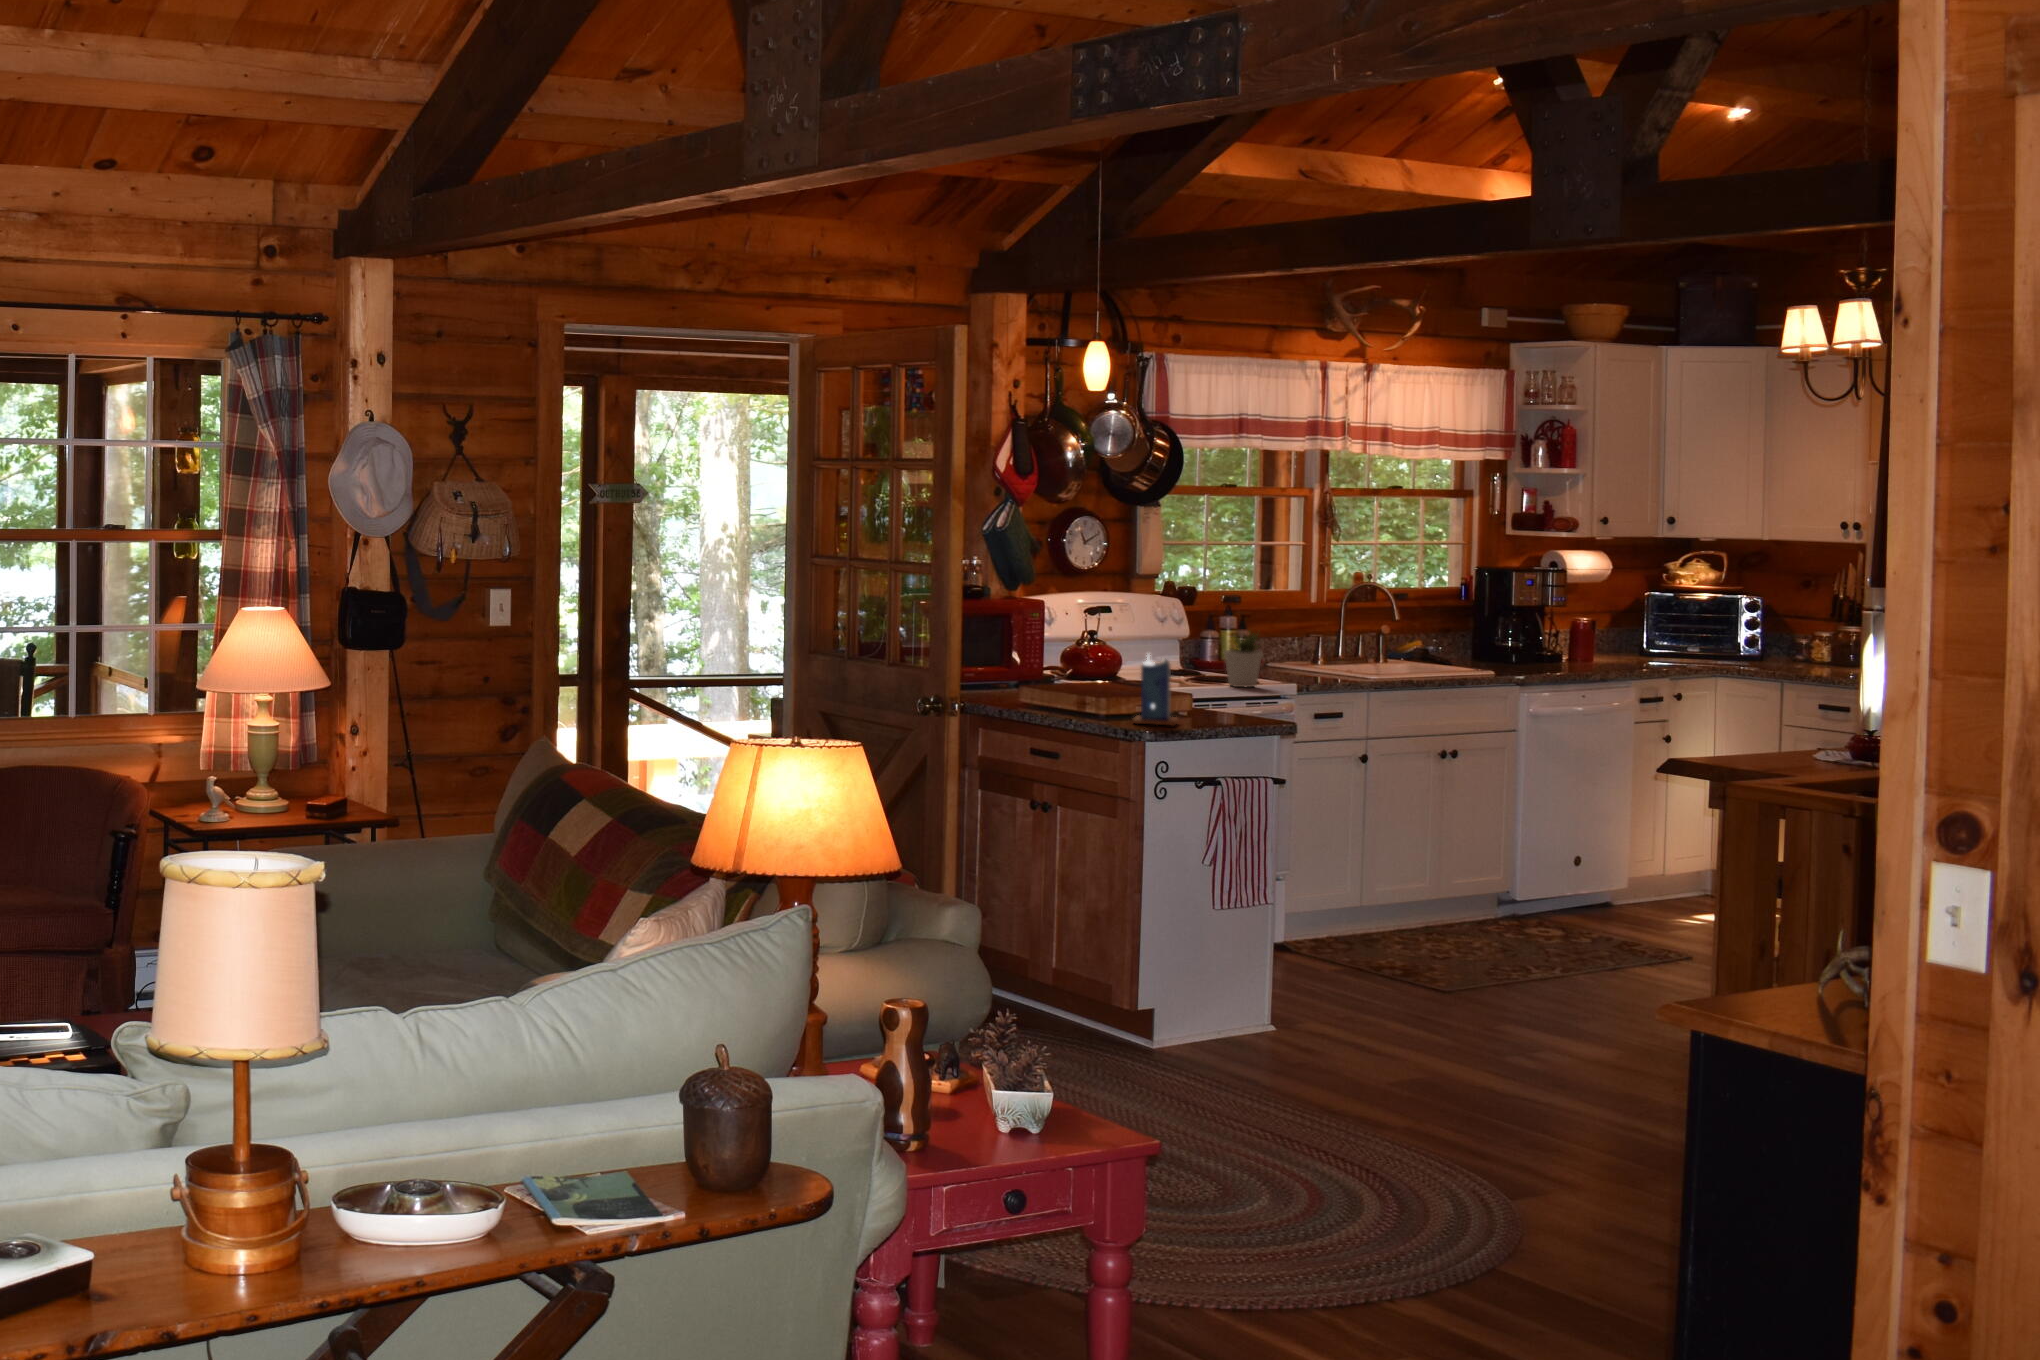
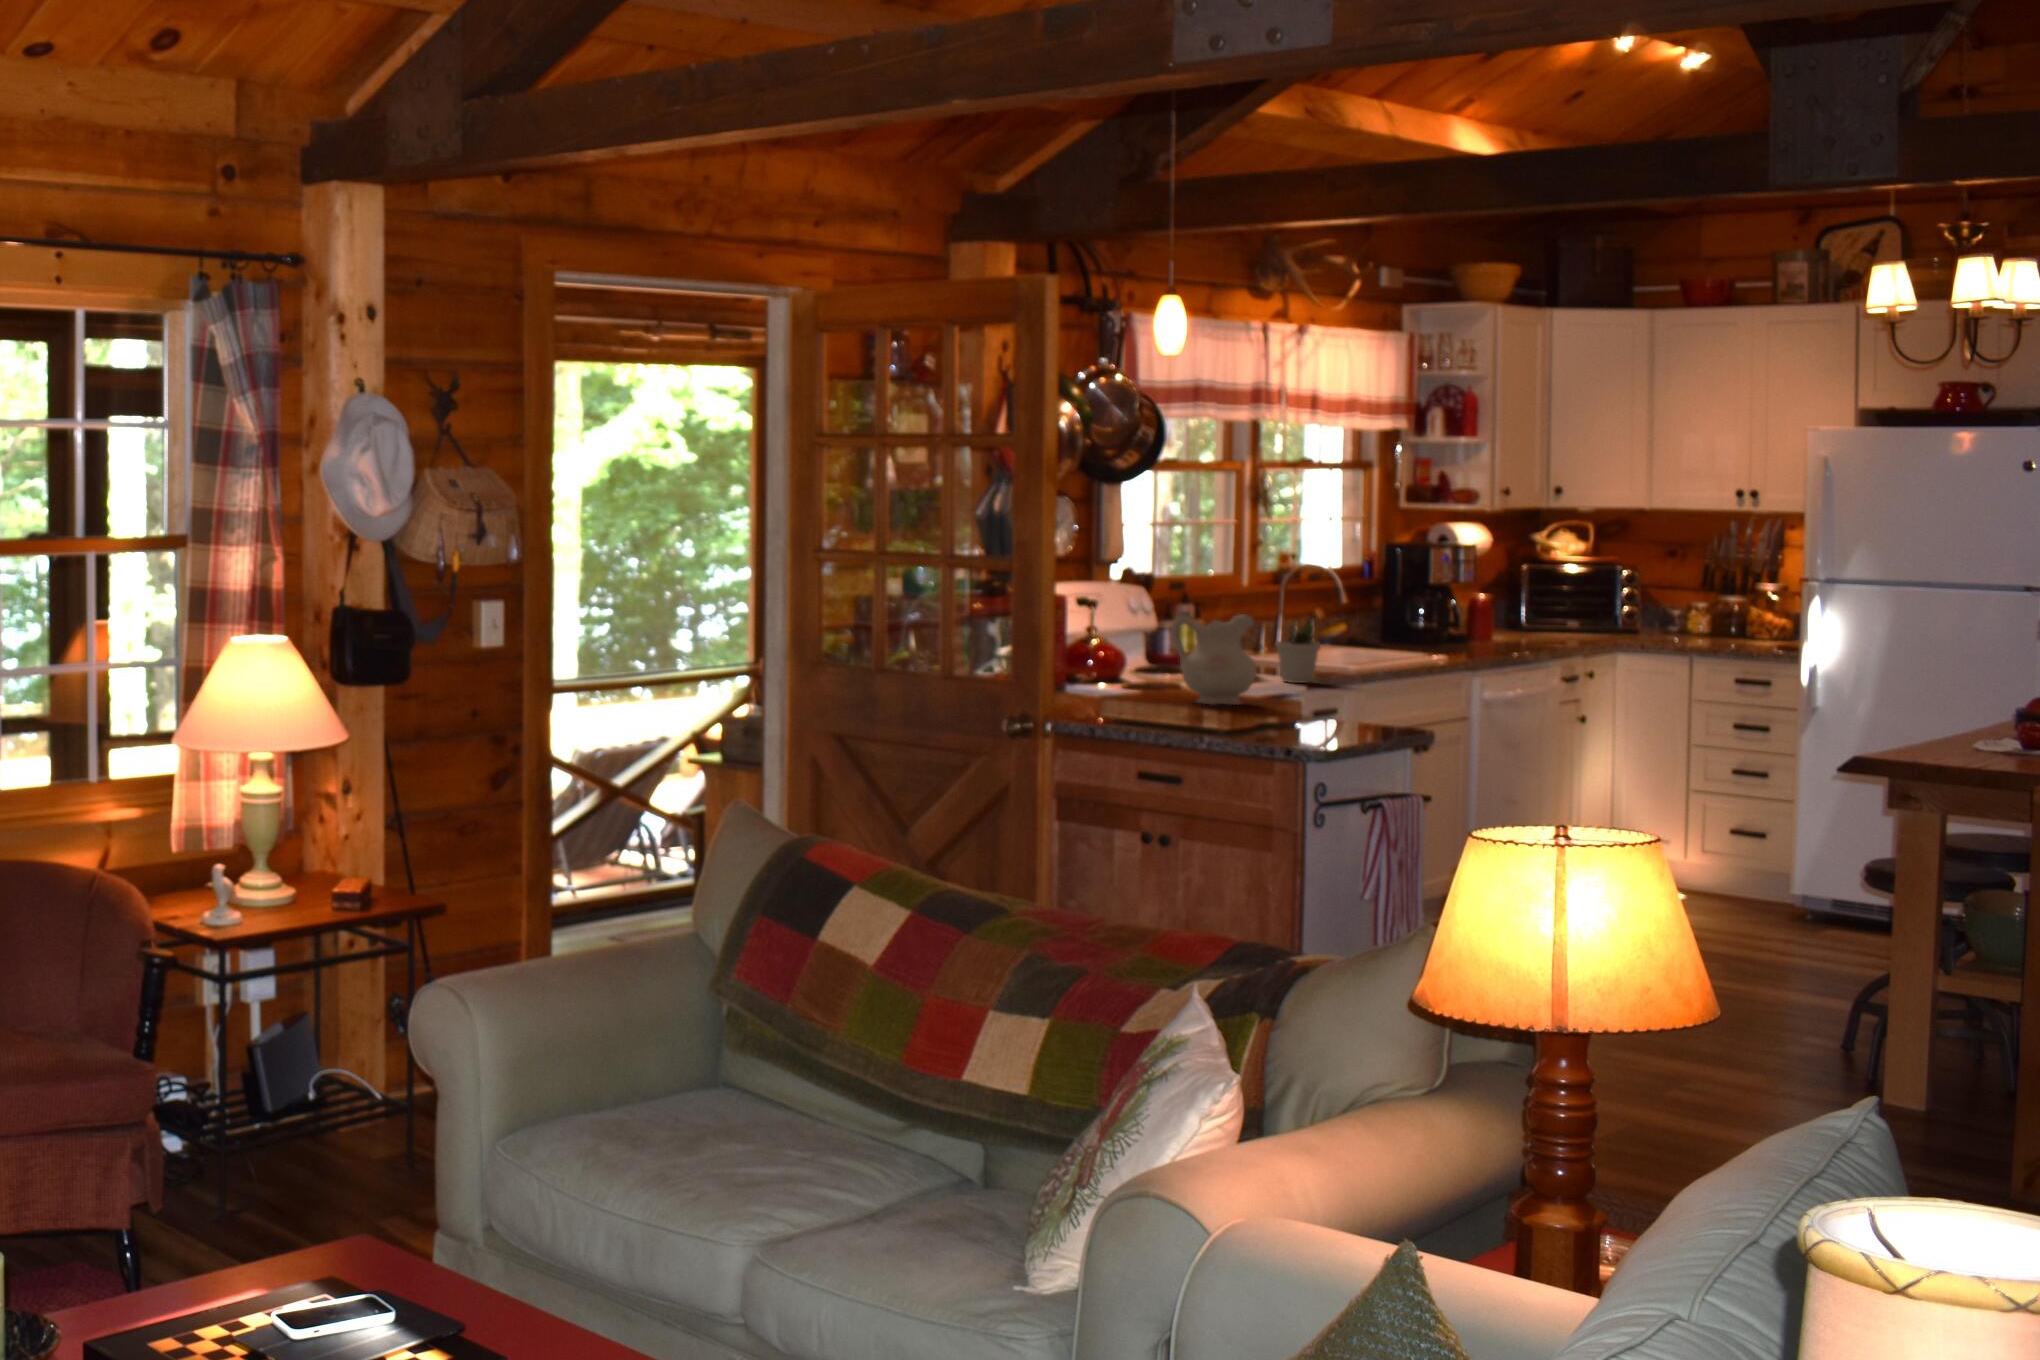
ceramic pitcher: none [1066,617,1137,700] -> present [1171,611,1257,705]
candle: present [1133,655,1178,725] -> none [1323,650,1382,733]

